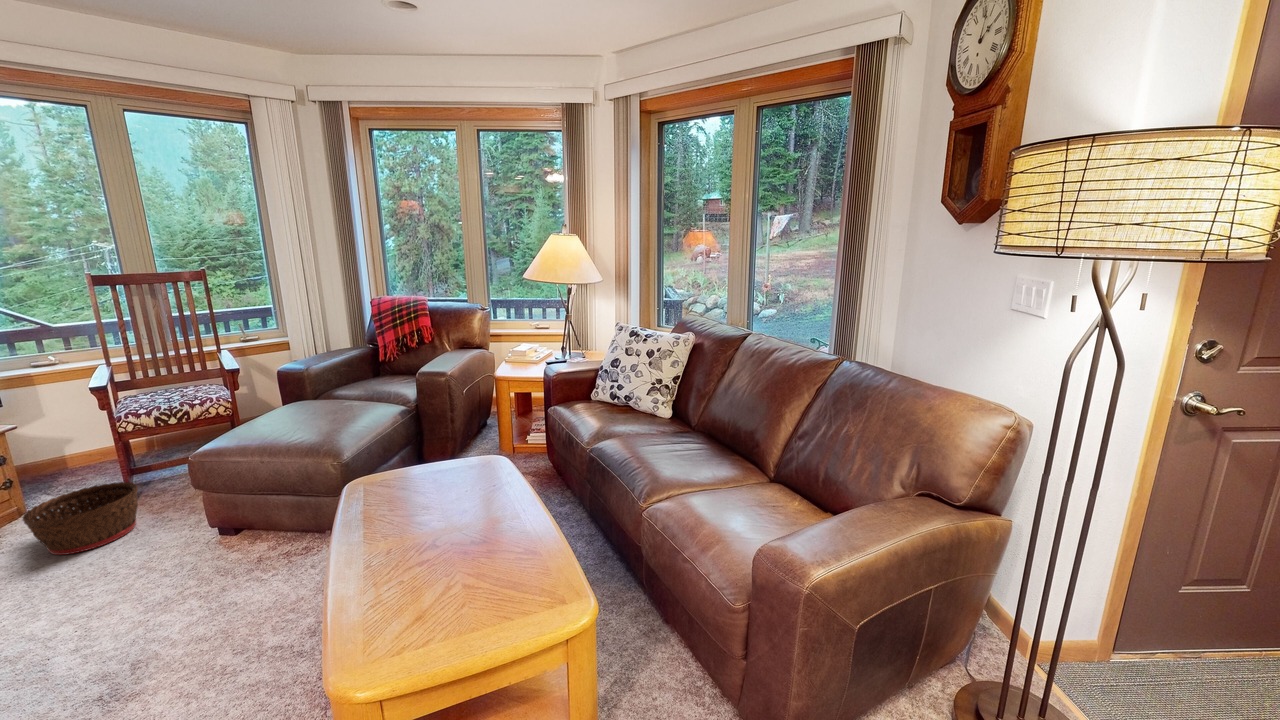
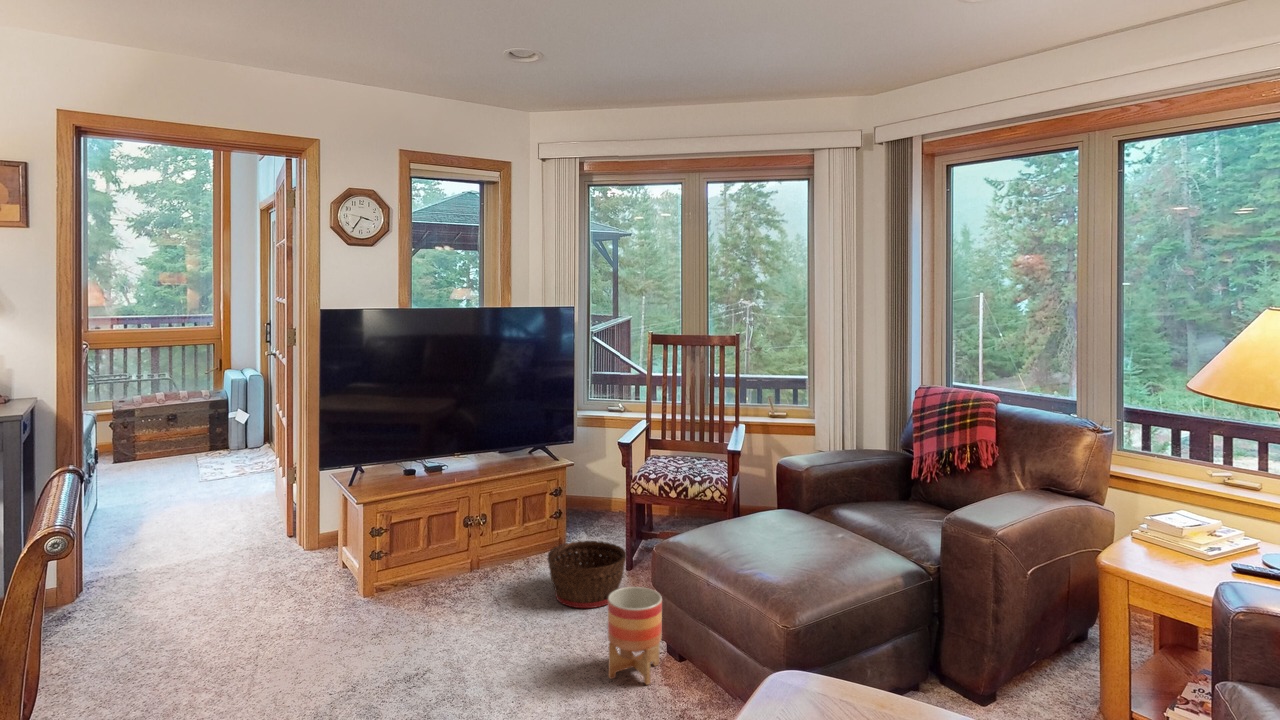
planter: none [147,493,218,575] -> present [608,587,662,685]

